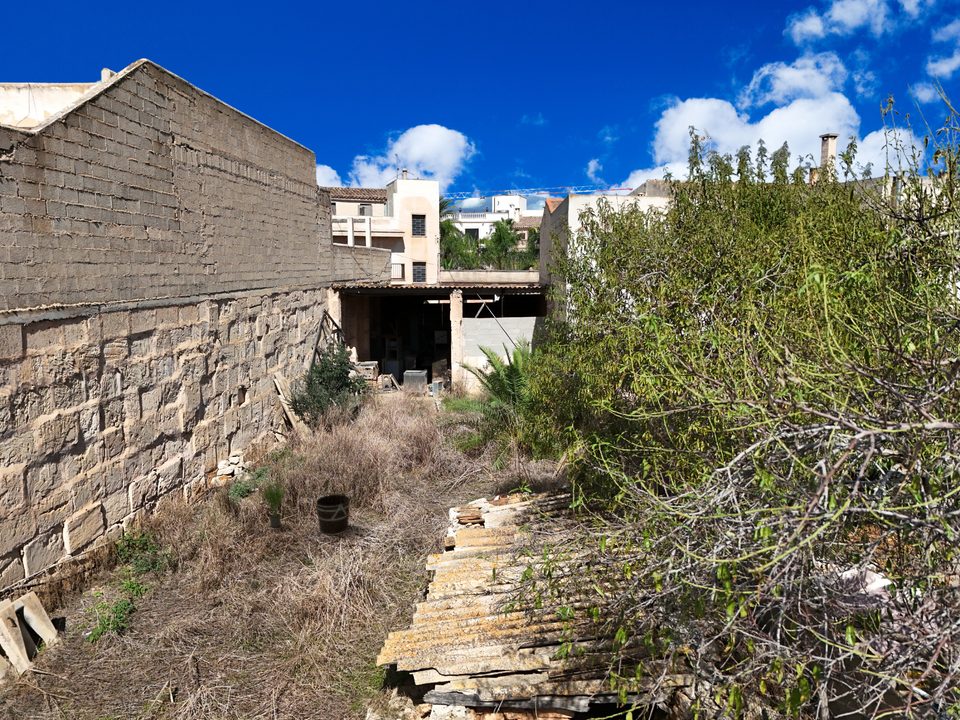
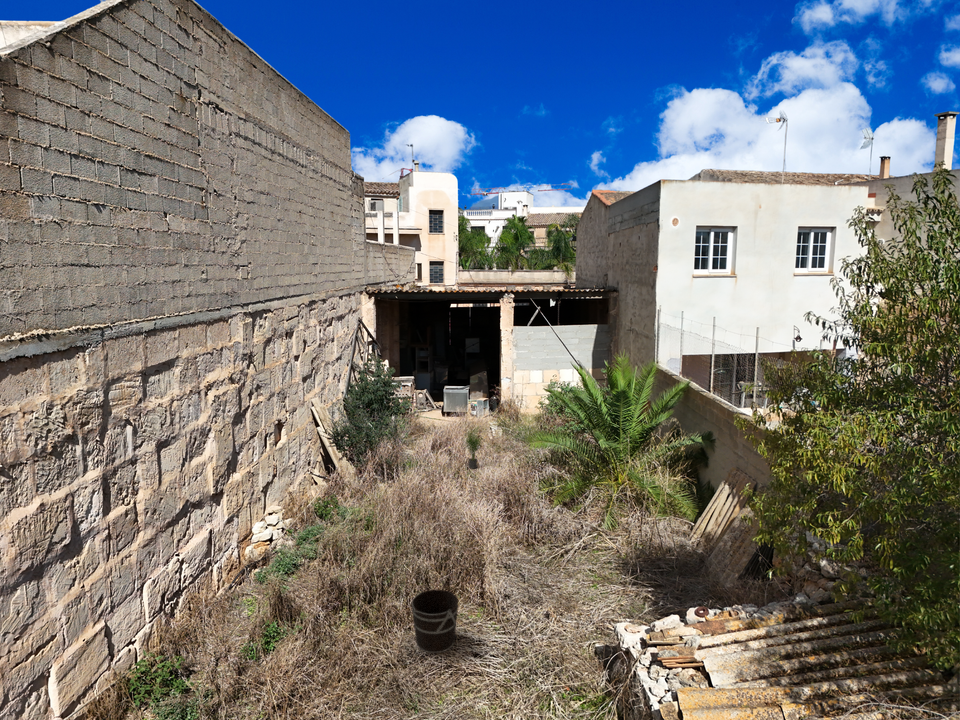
potted plant: present [262,482,285,527] -> present [466,433,480,469]

